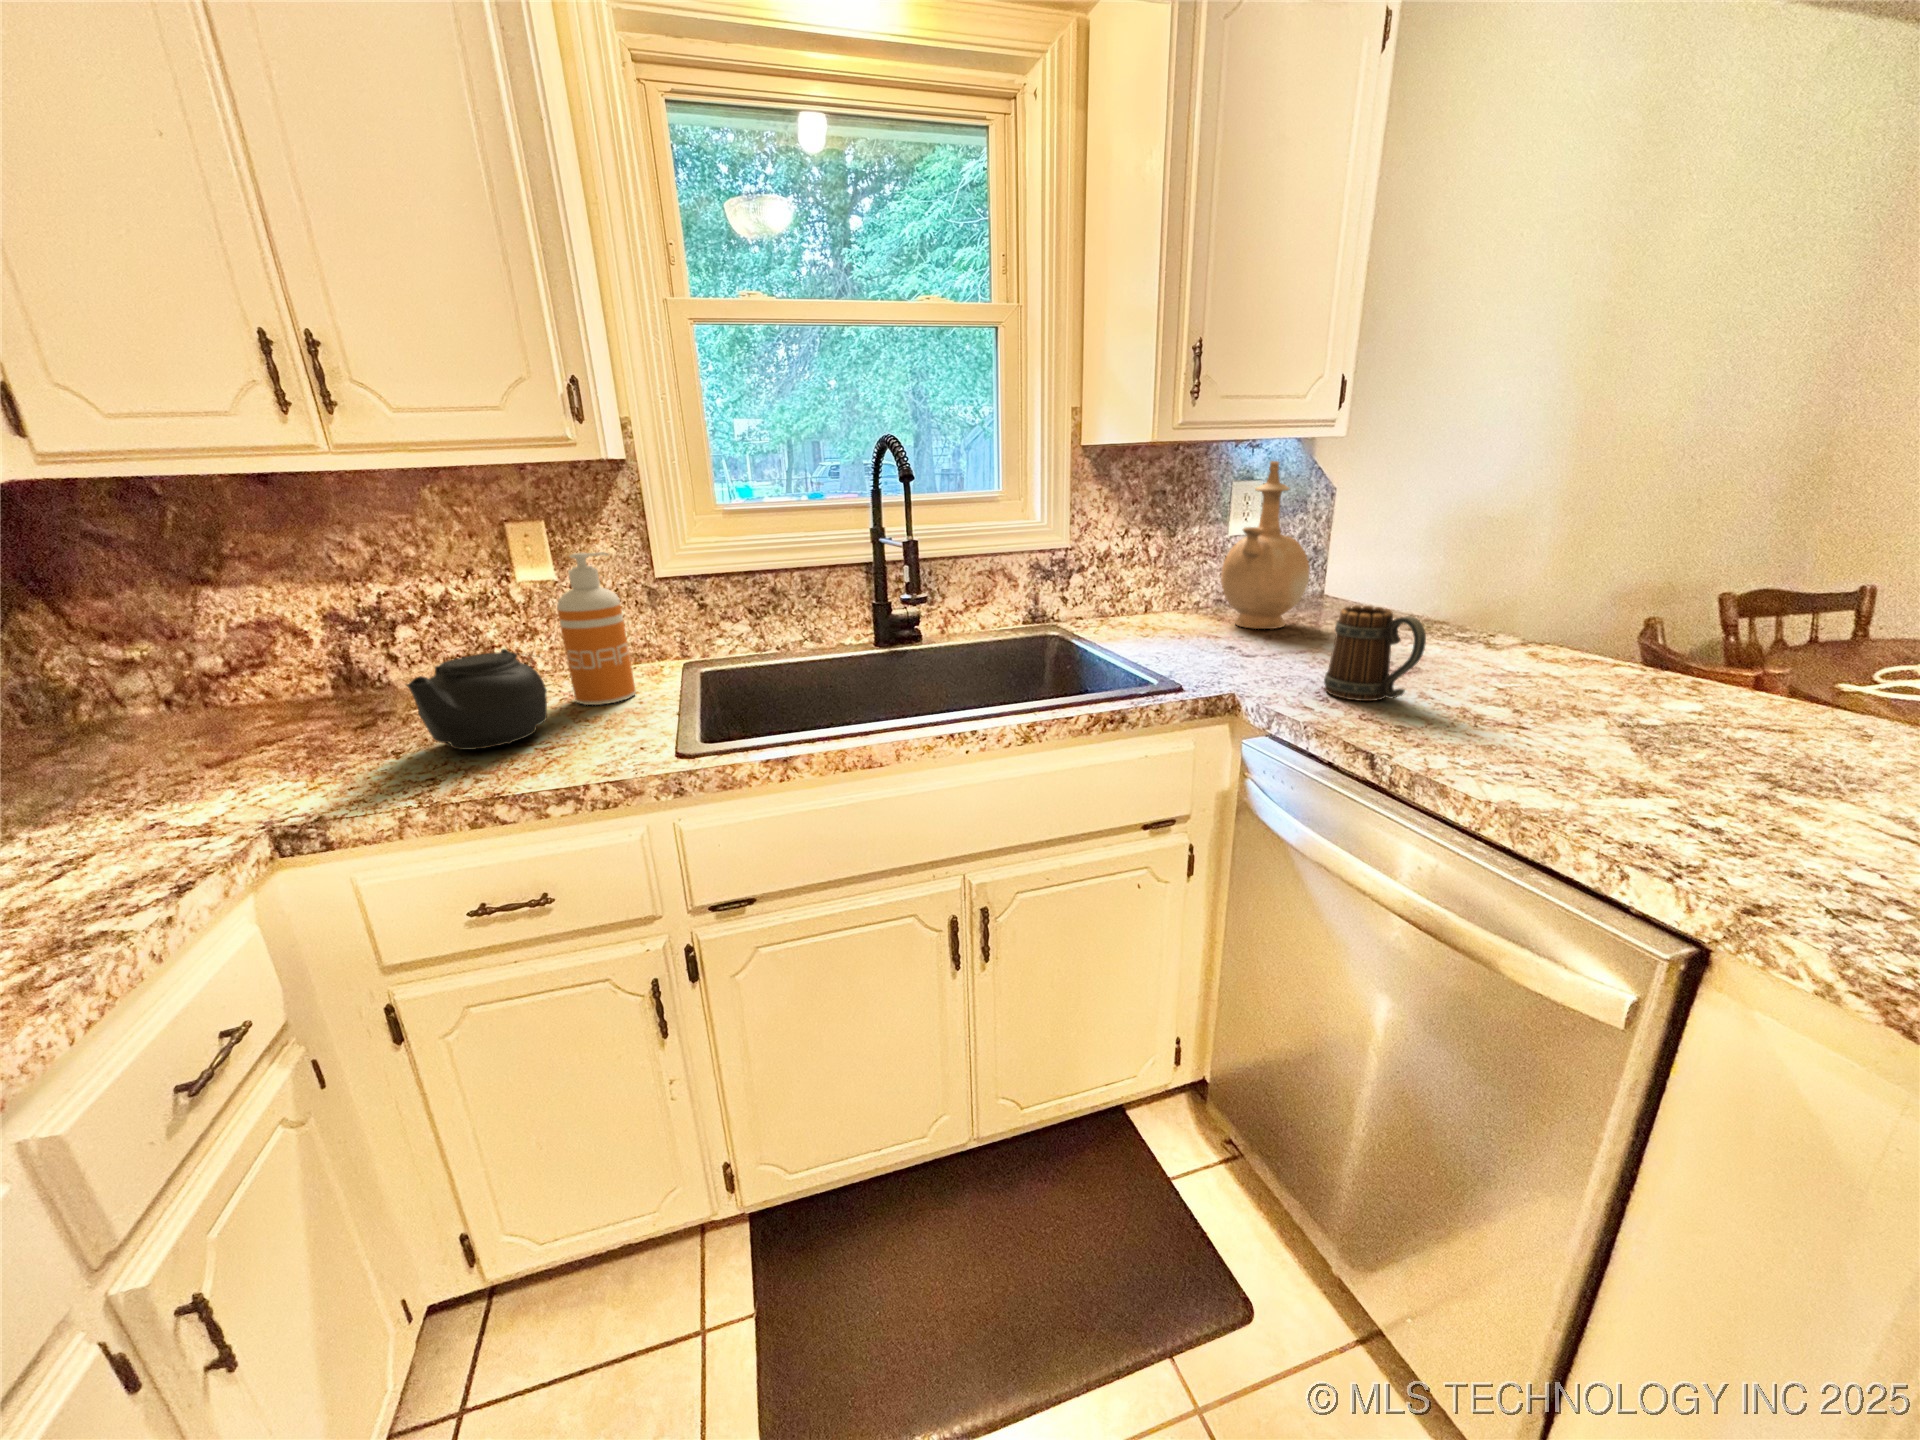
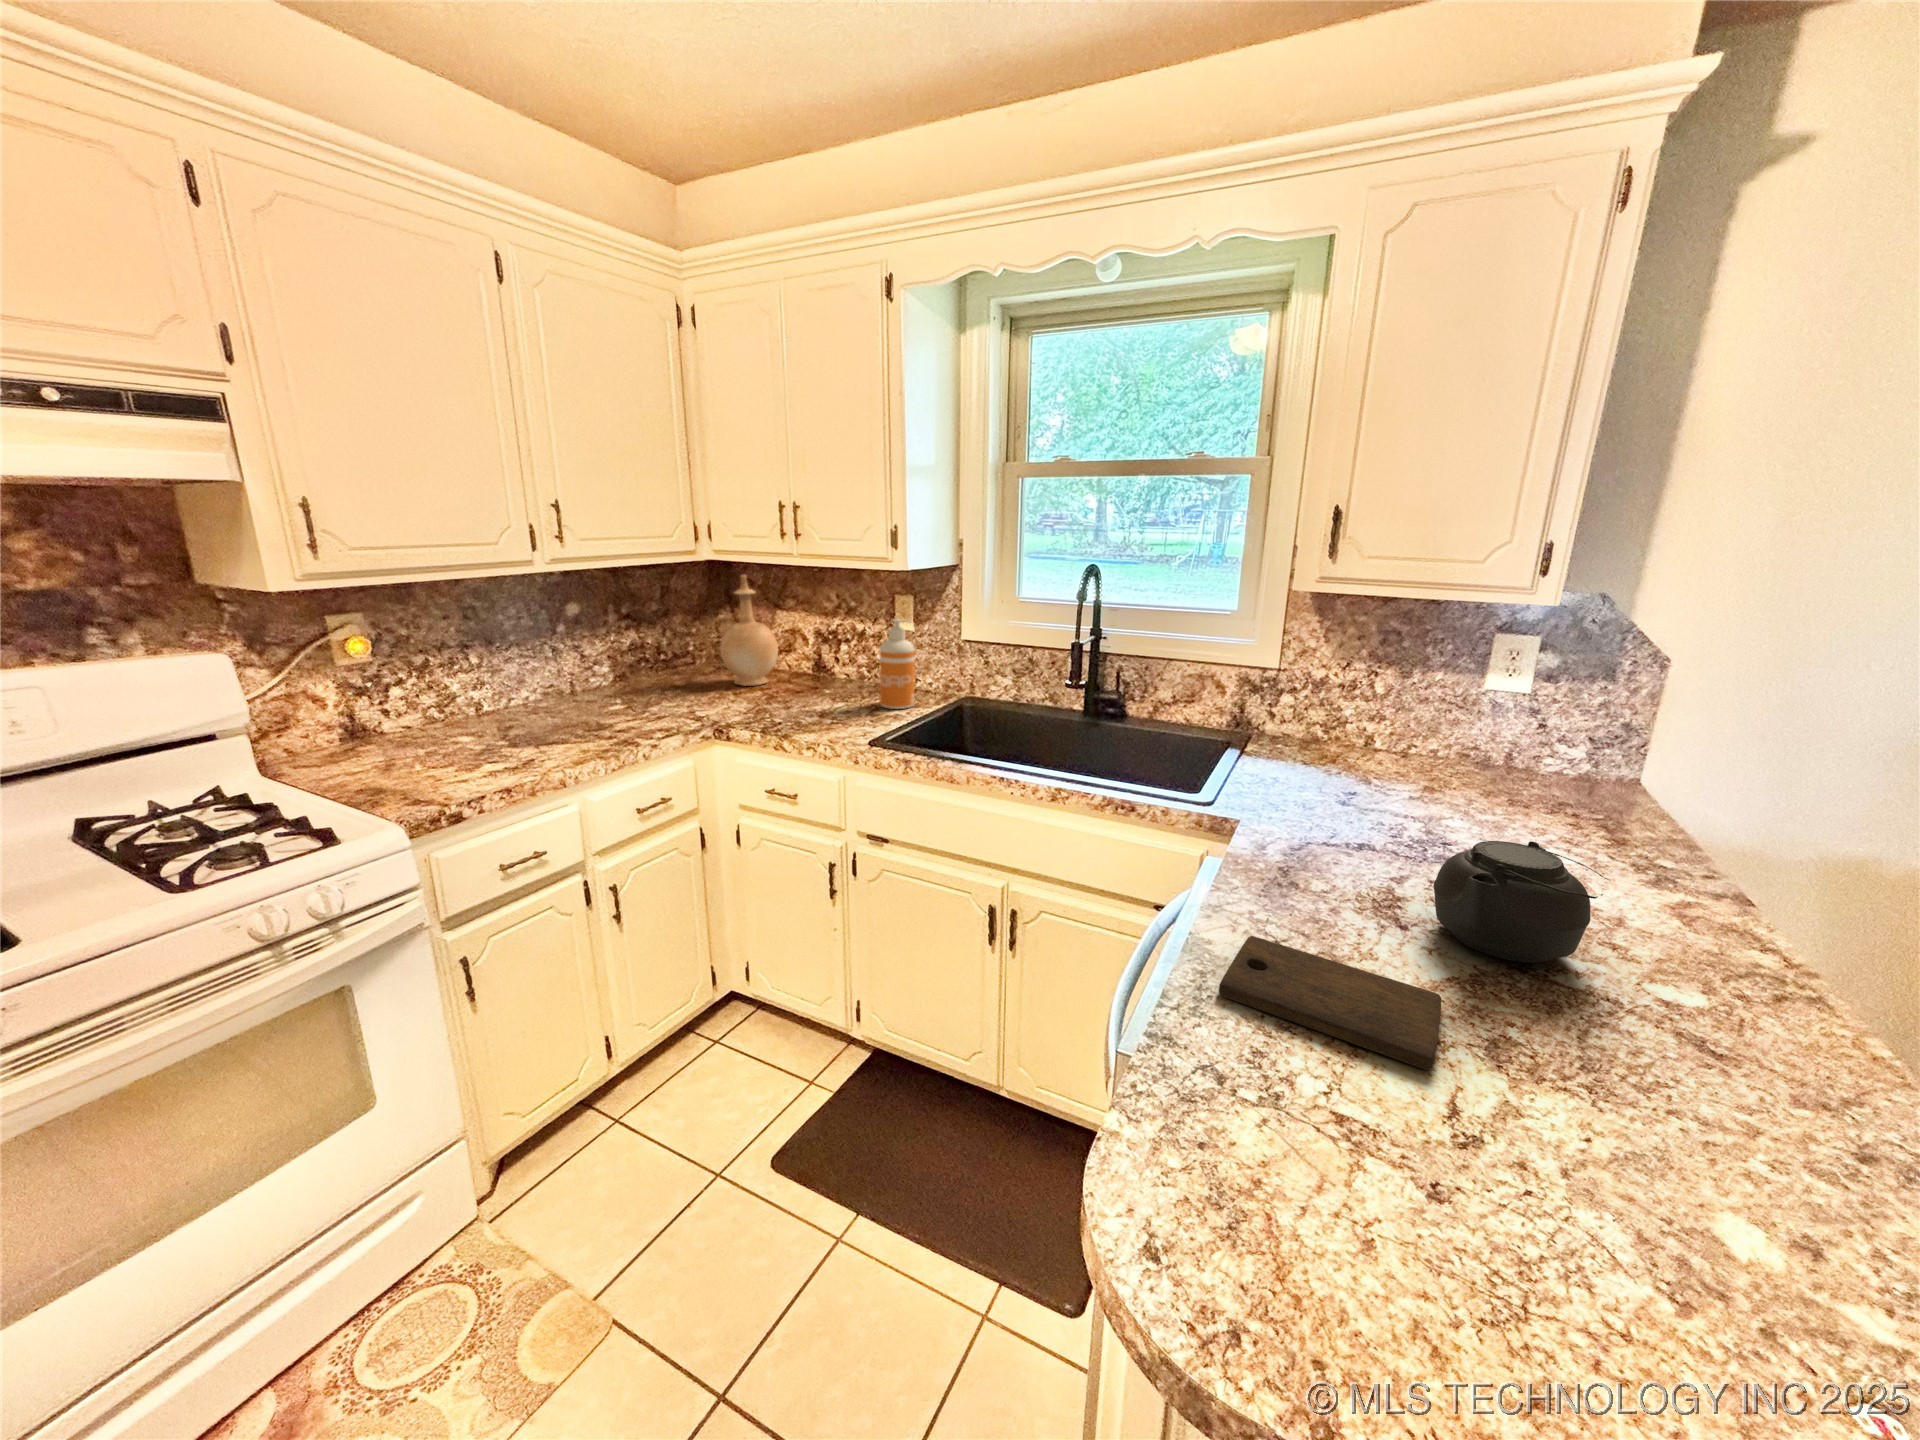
vase: present [1221,461,1309,629] -> present [718,575,778,686]
mug: present [1324,606,1426,701] -> none [1303,770,1370,866]
teapot: present [406,649,547,750] -> present [1433,841,1609,963]
cutting board: none [1541,759,1834,839] -> present [1219,936,1441,1070]

